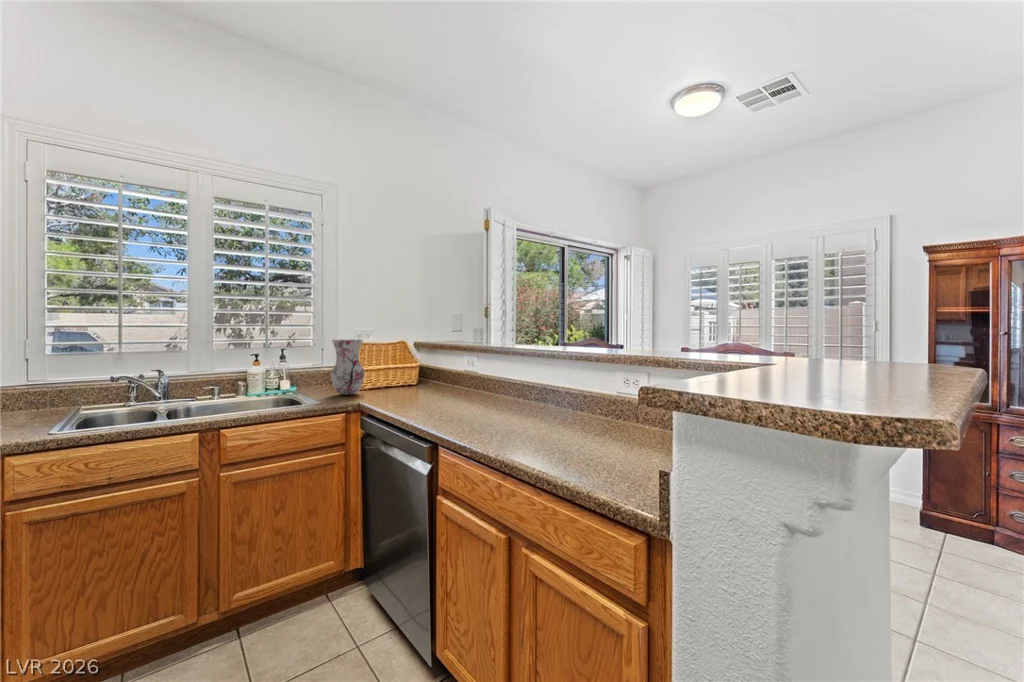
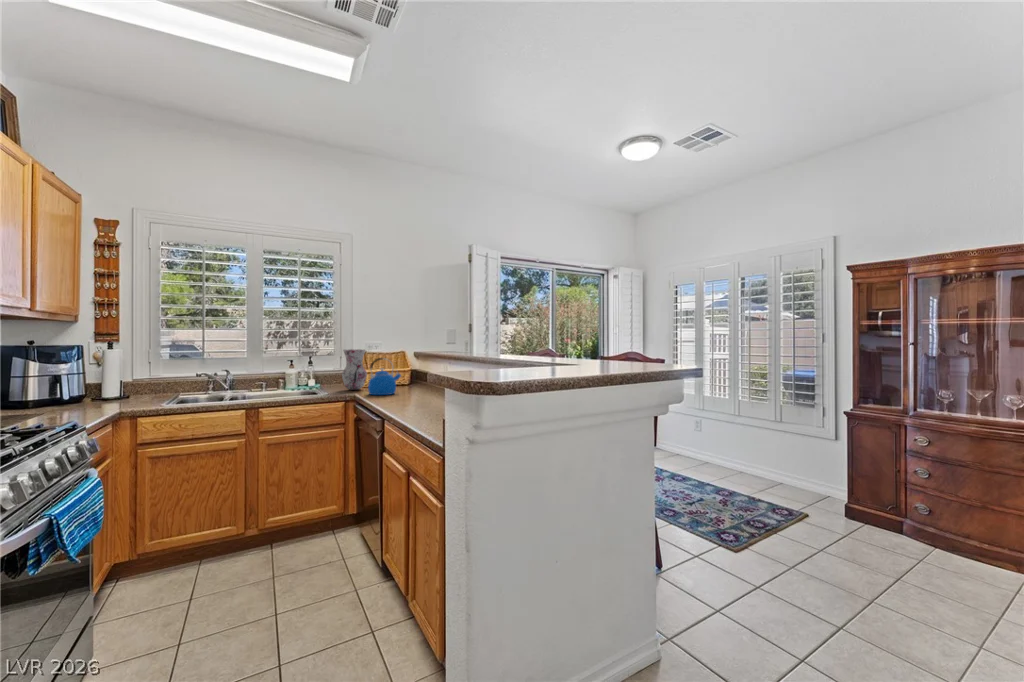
kettle: none [376,351,419,403] -> present [368,358,401,395]

